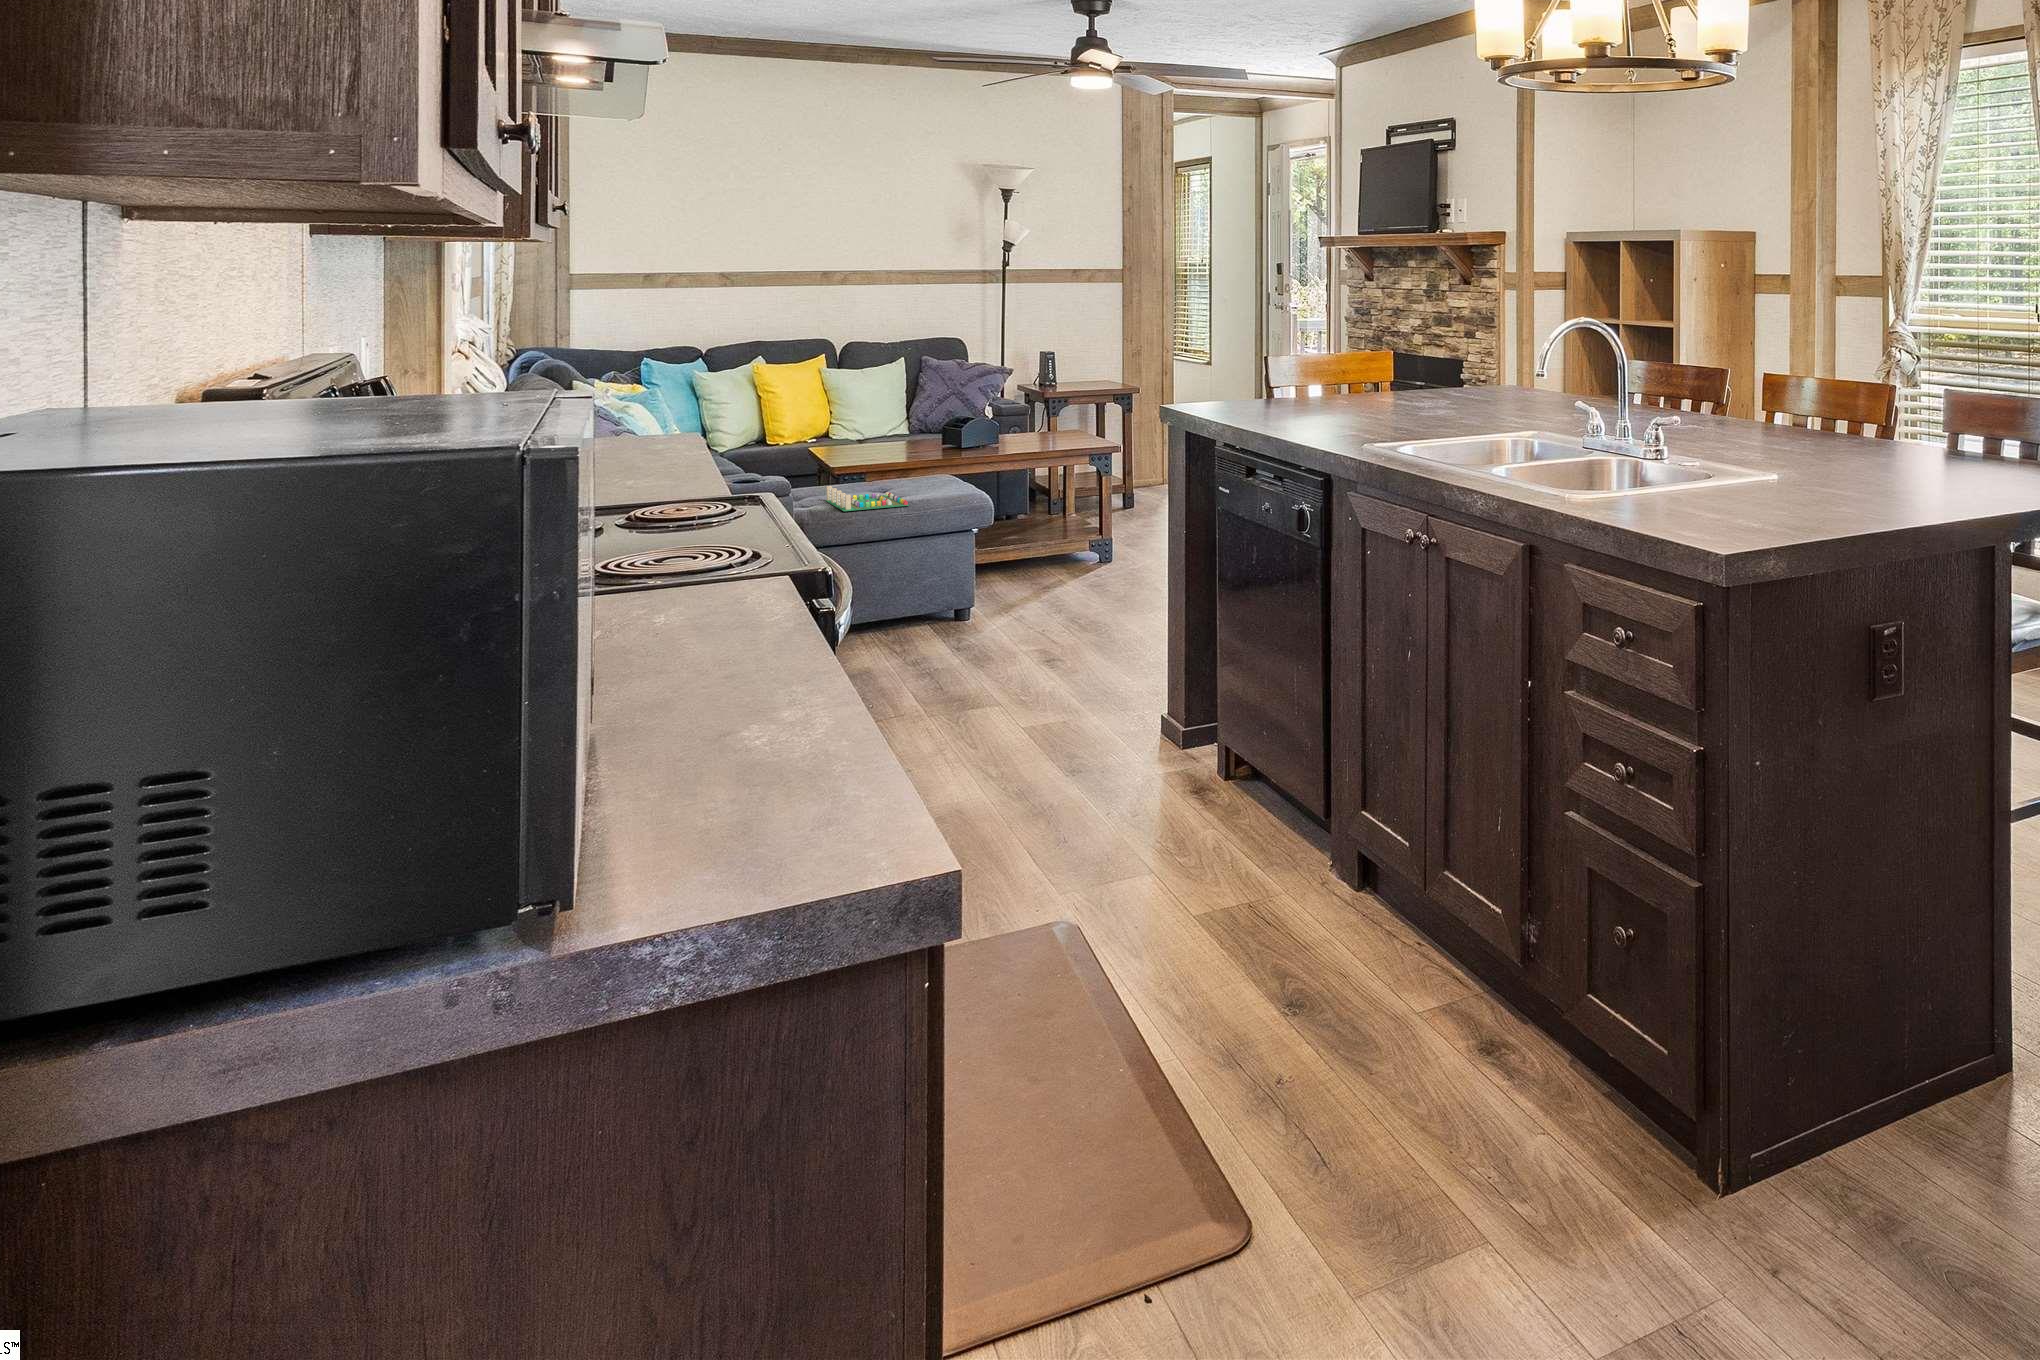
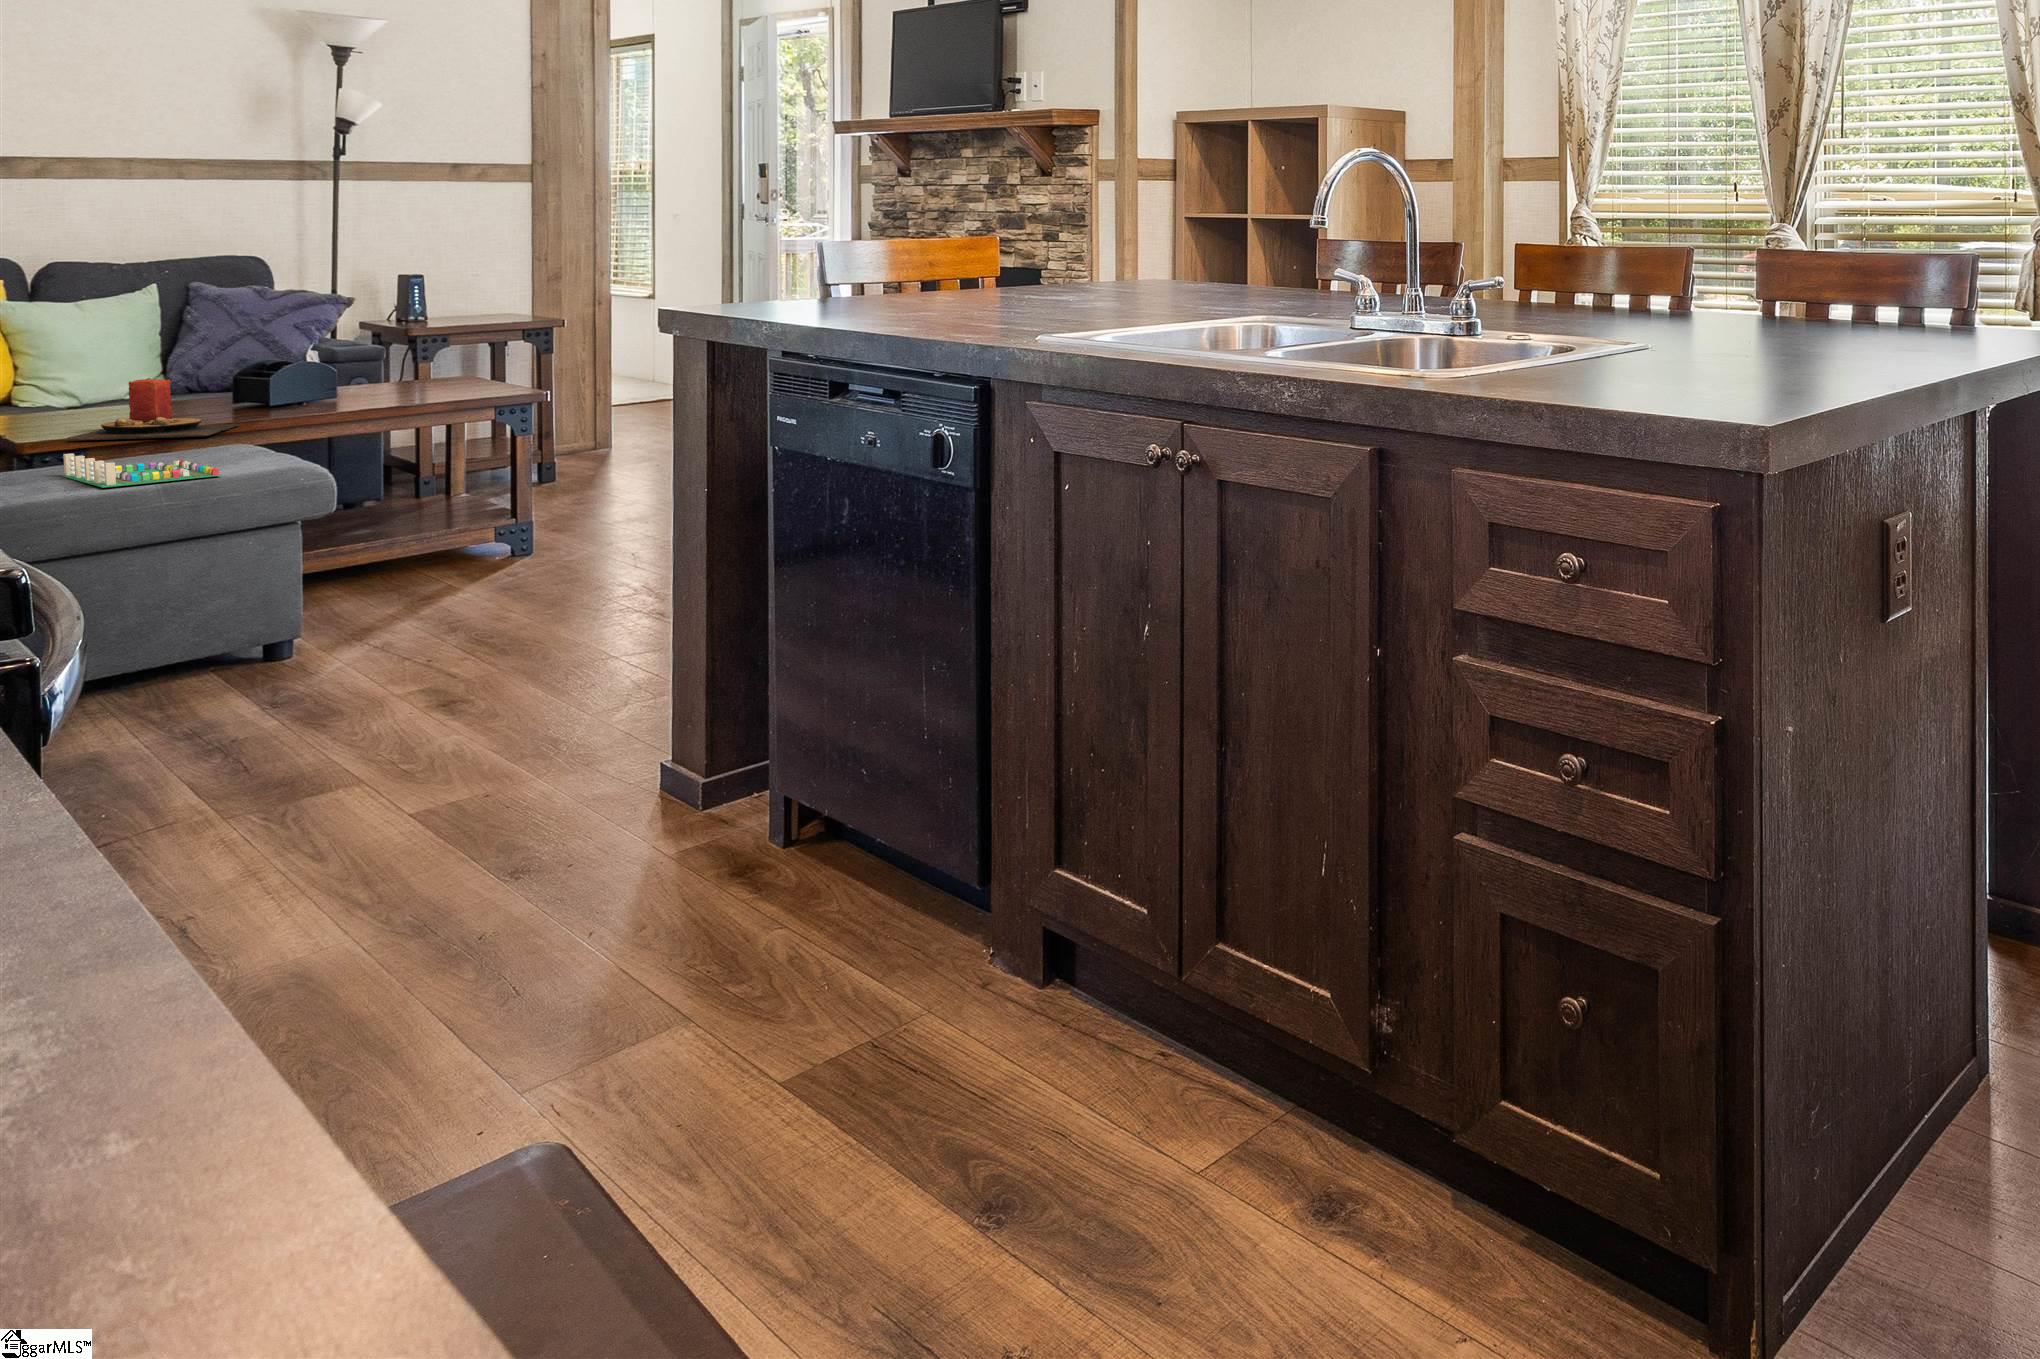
candle: none [835,432,930,473] -> present [68,378,239,441]

